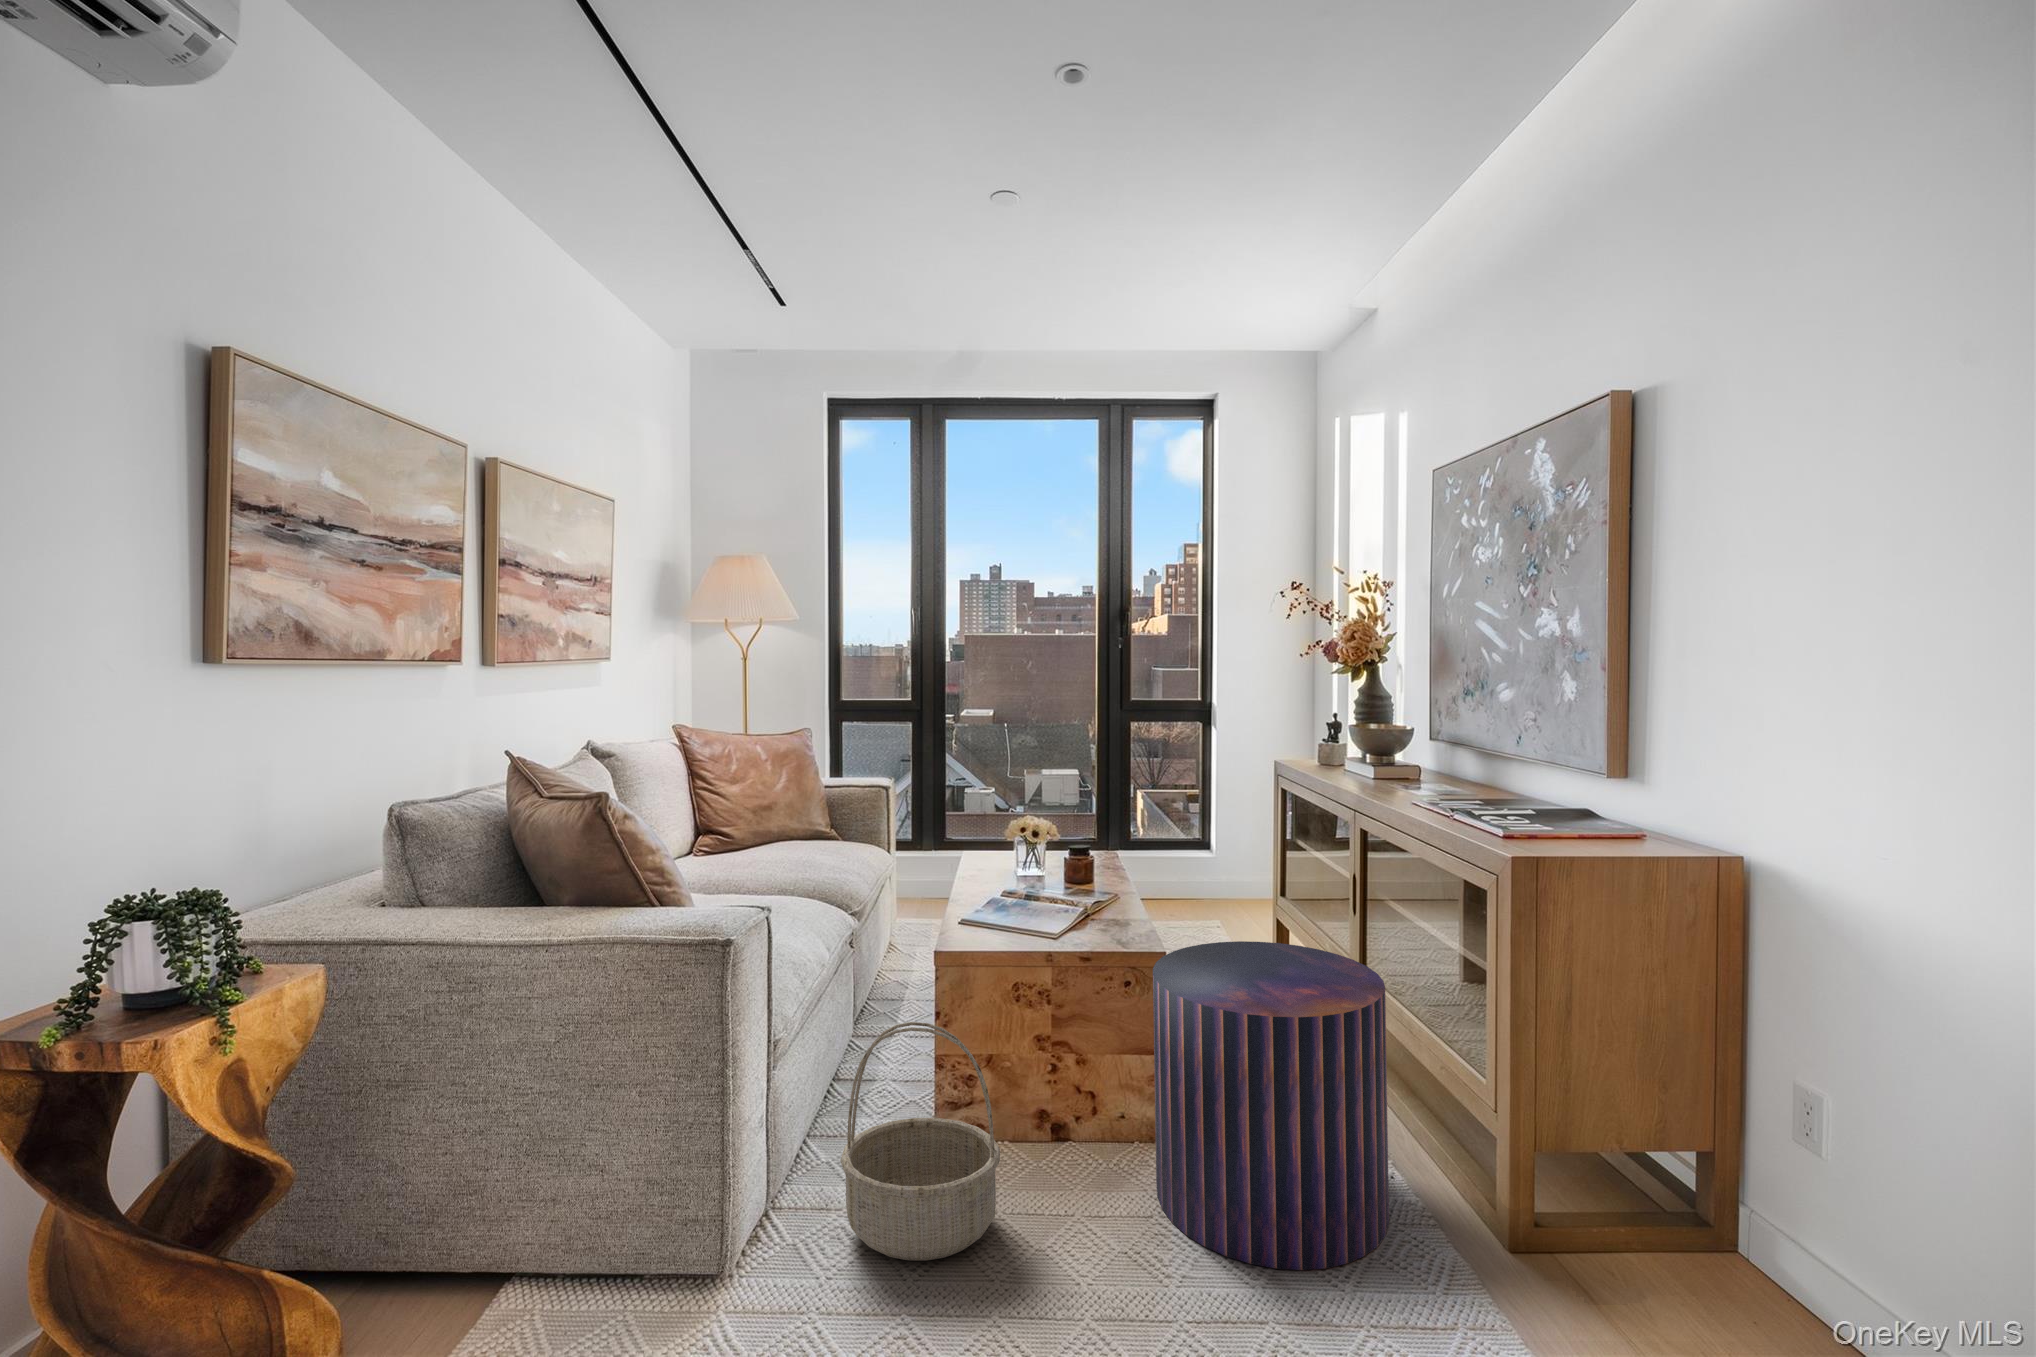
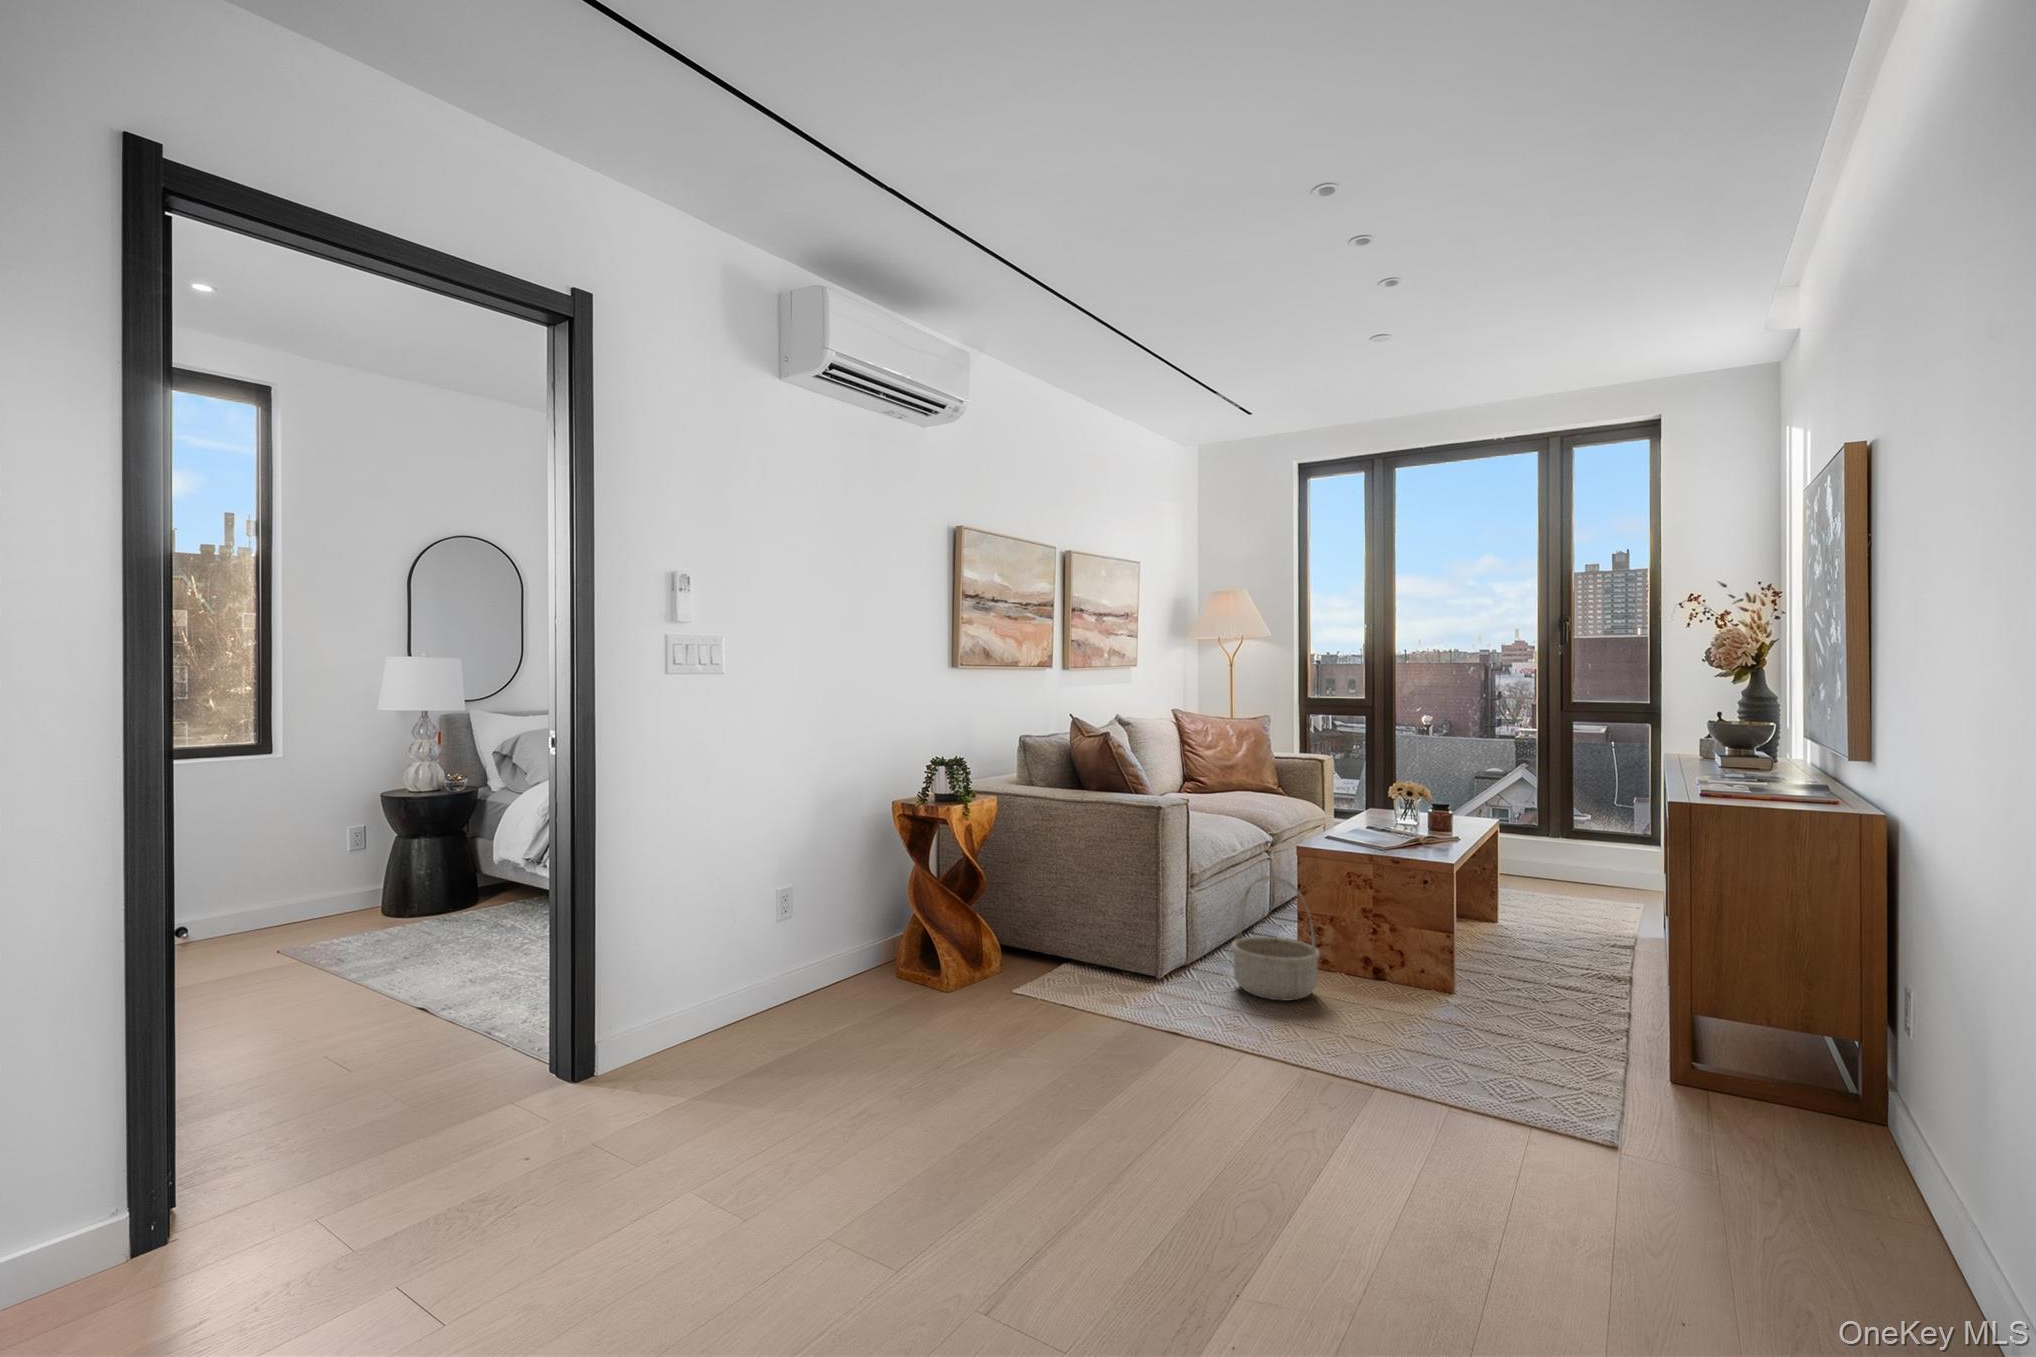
pouf: present [1153,941,1389,1270] -> none [1422,865,1580,1047]

